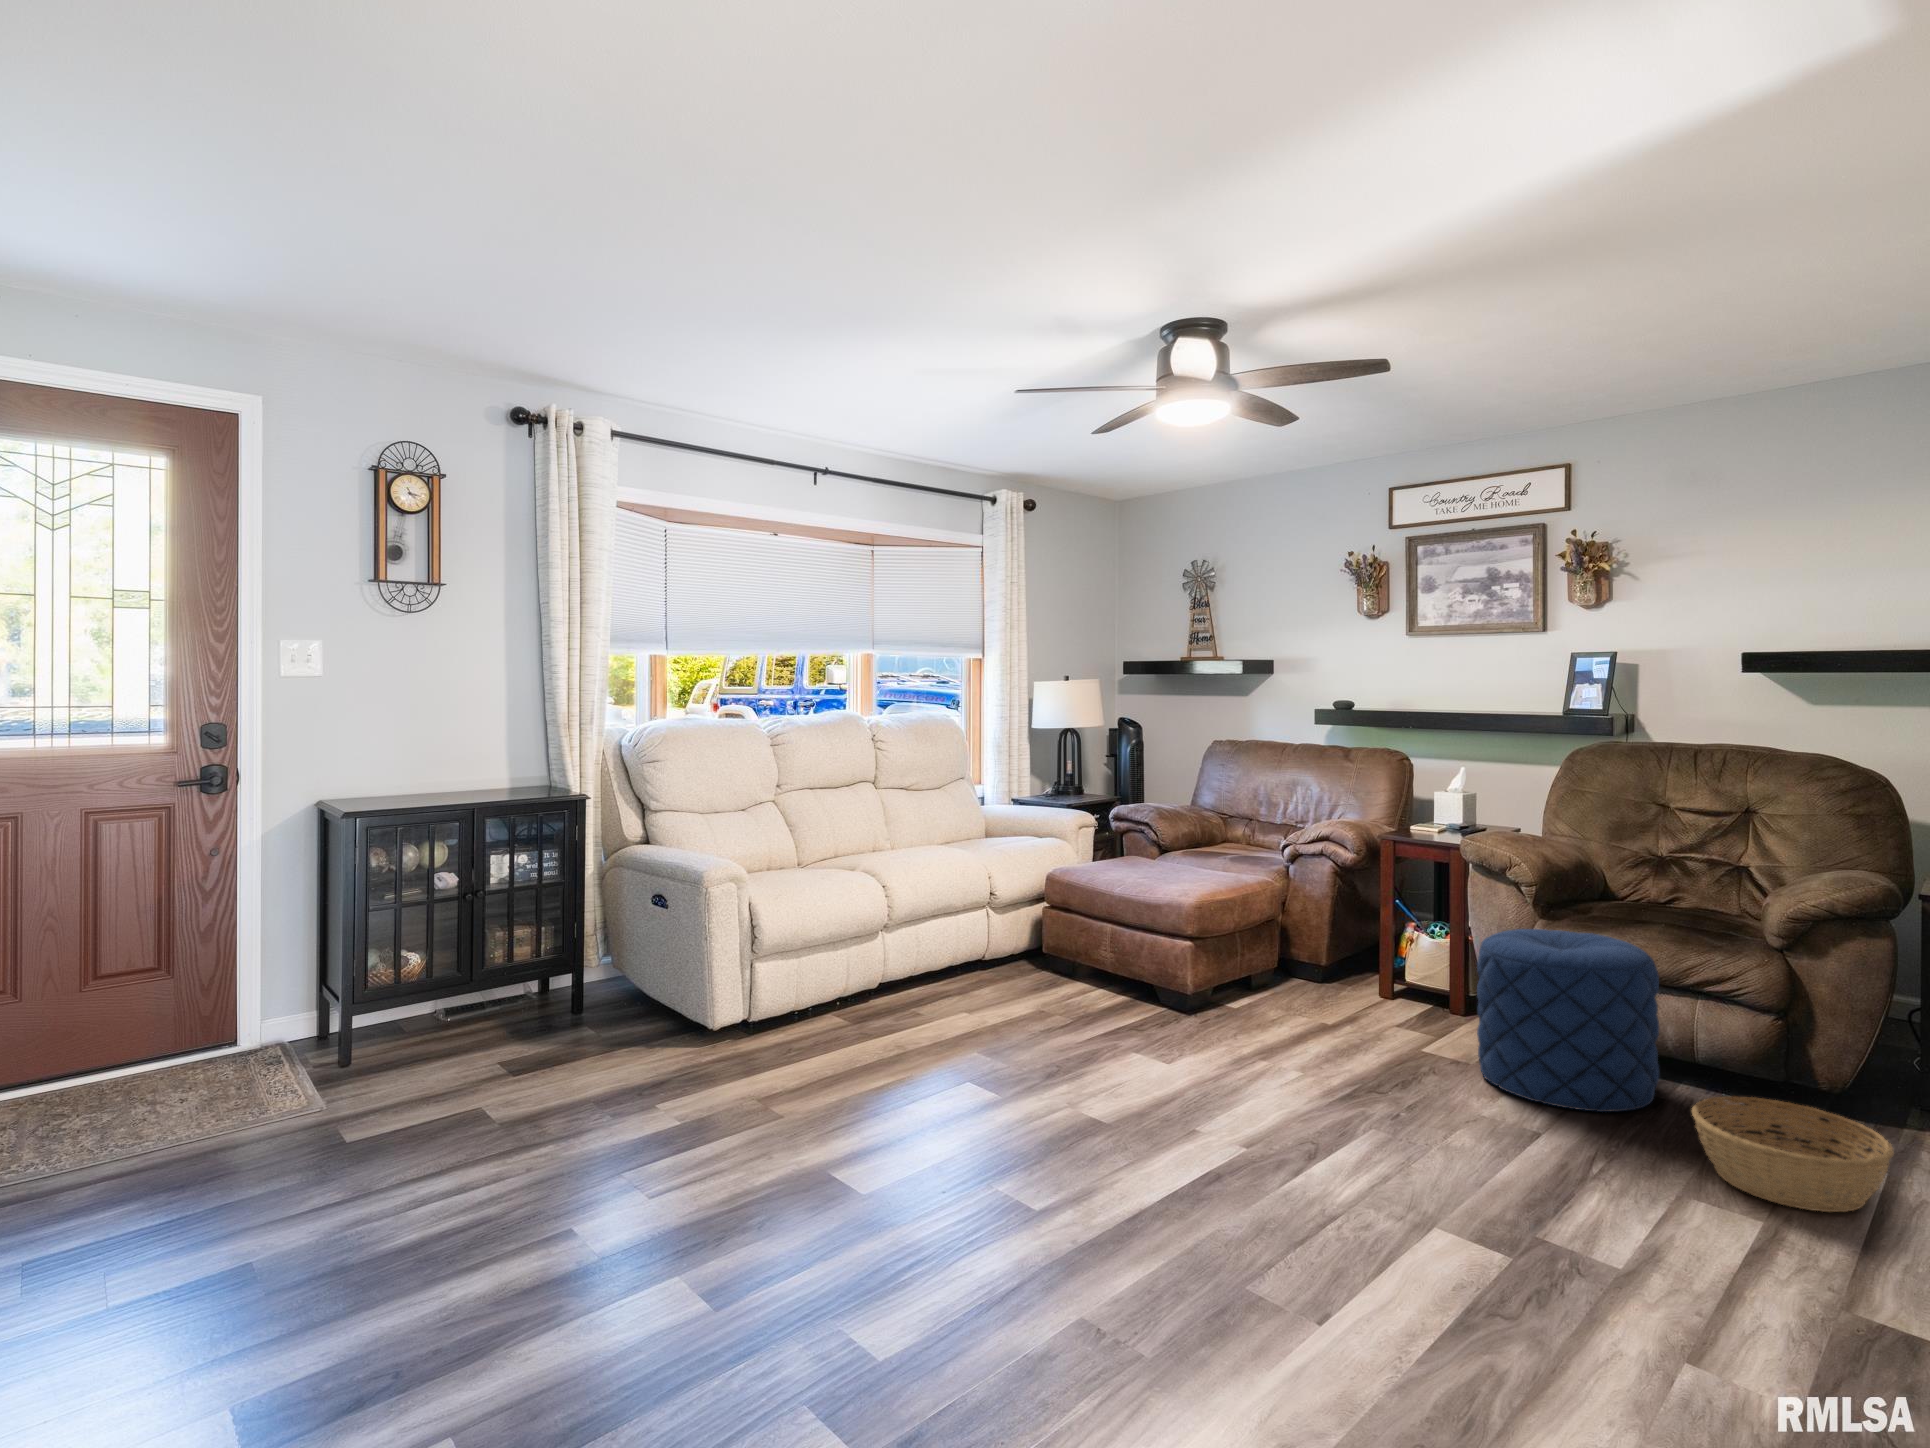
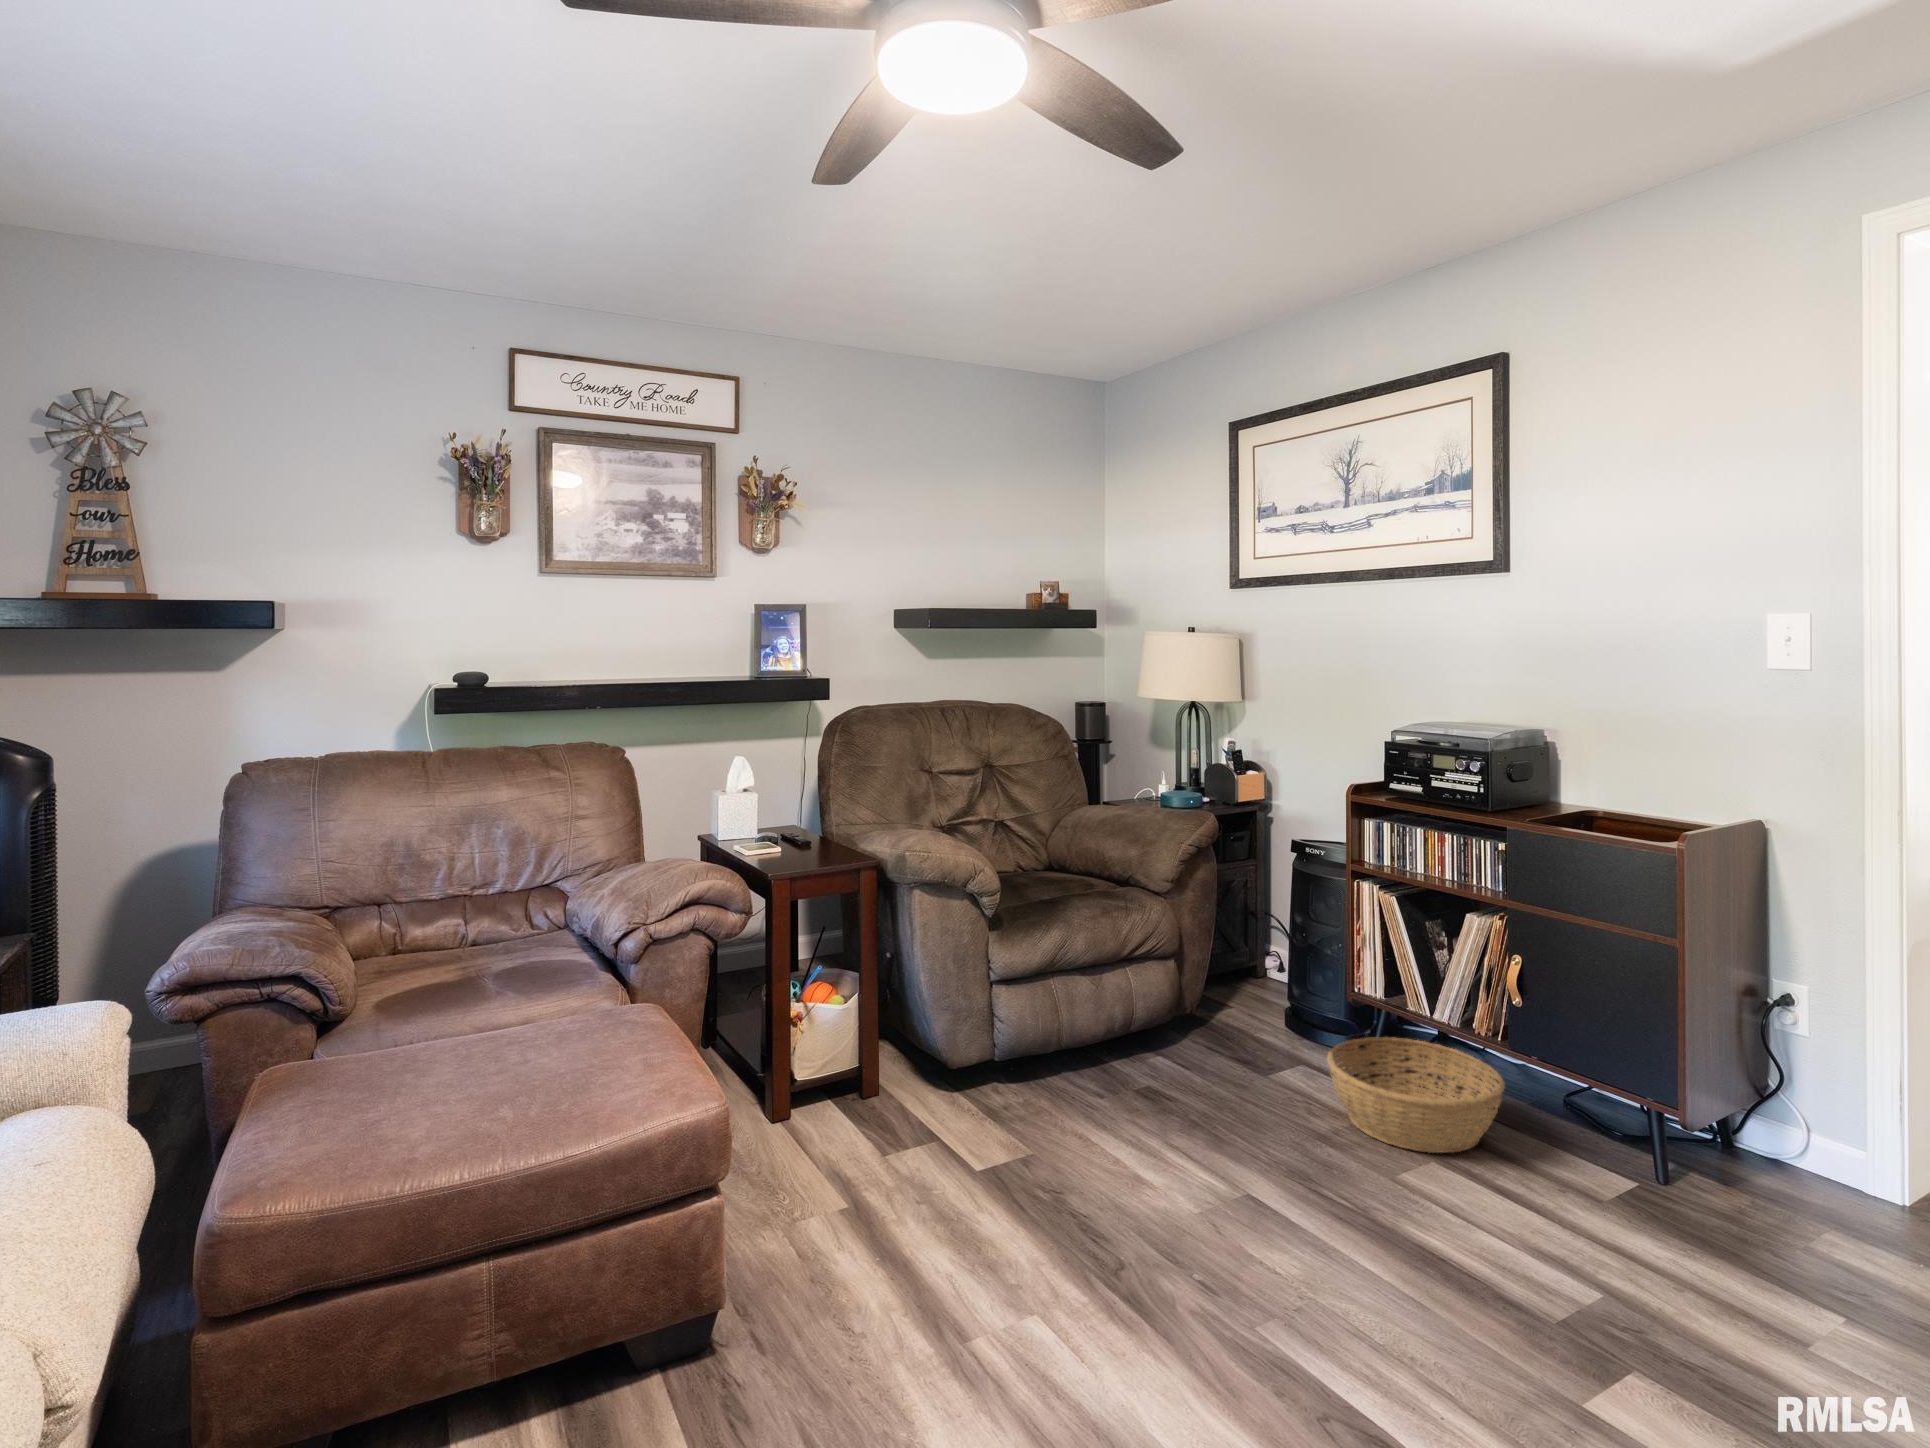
pouf: present [1477,929,1659,1112] -> none [1035,930,1237,1172]

